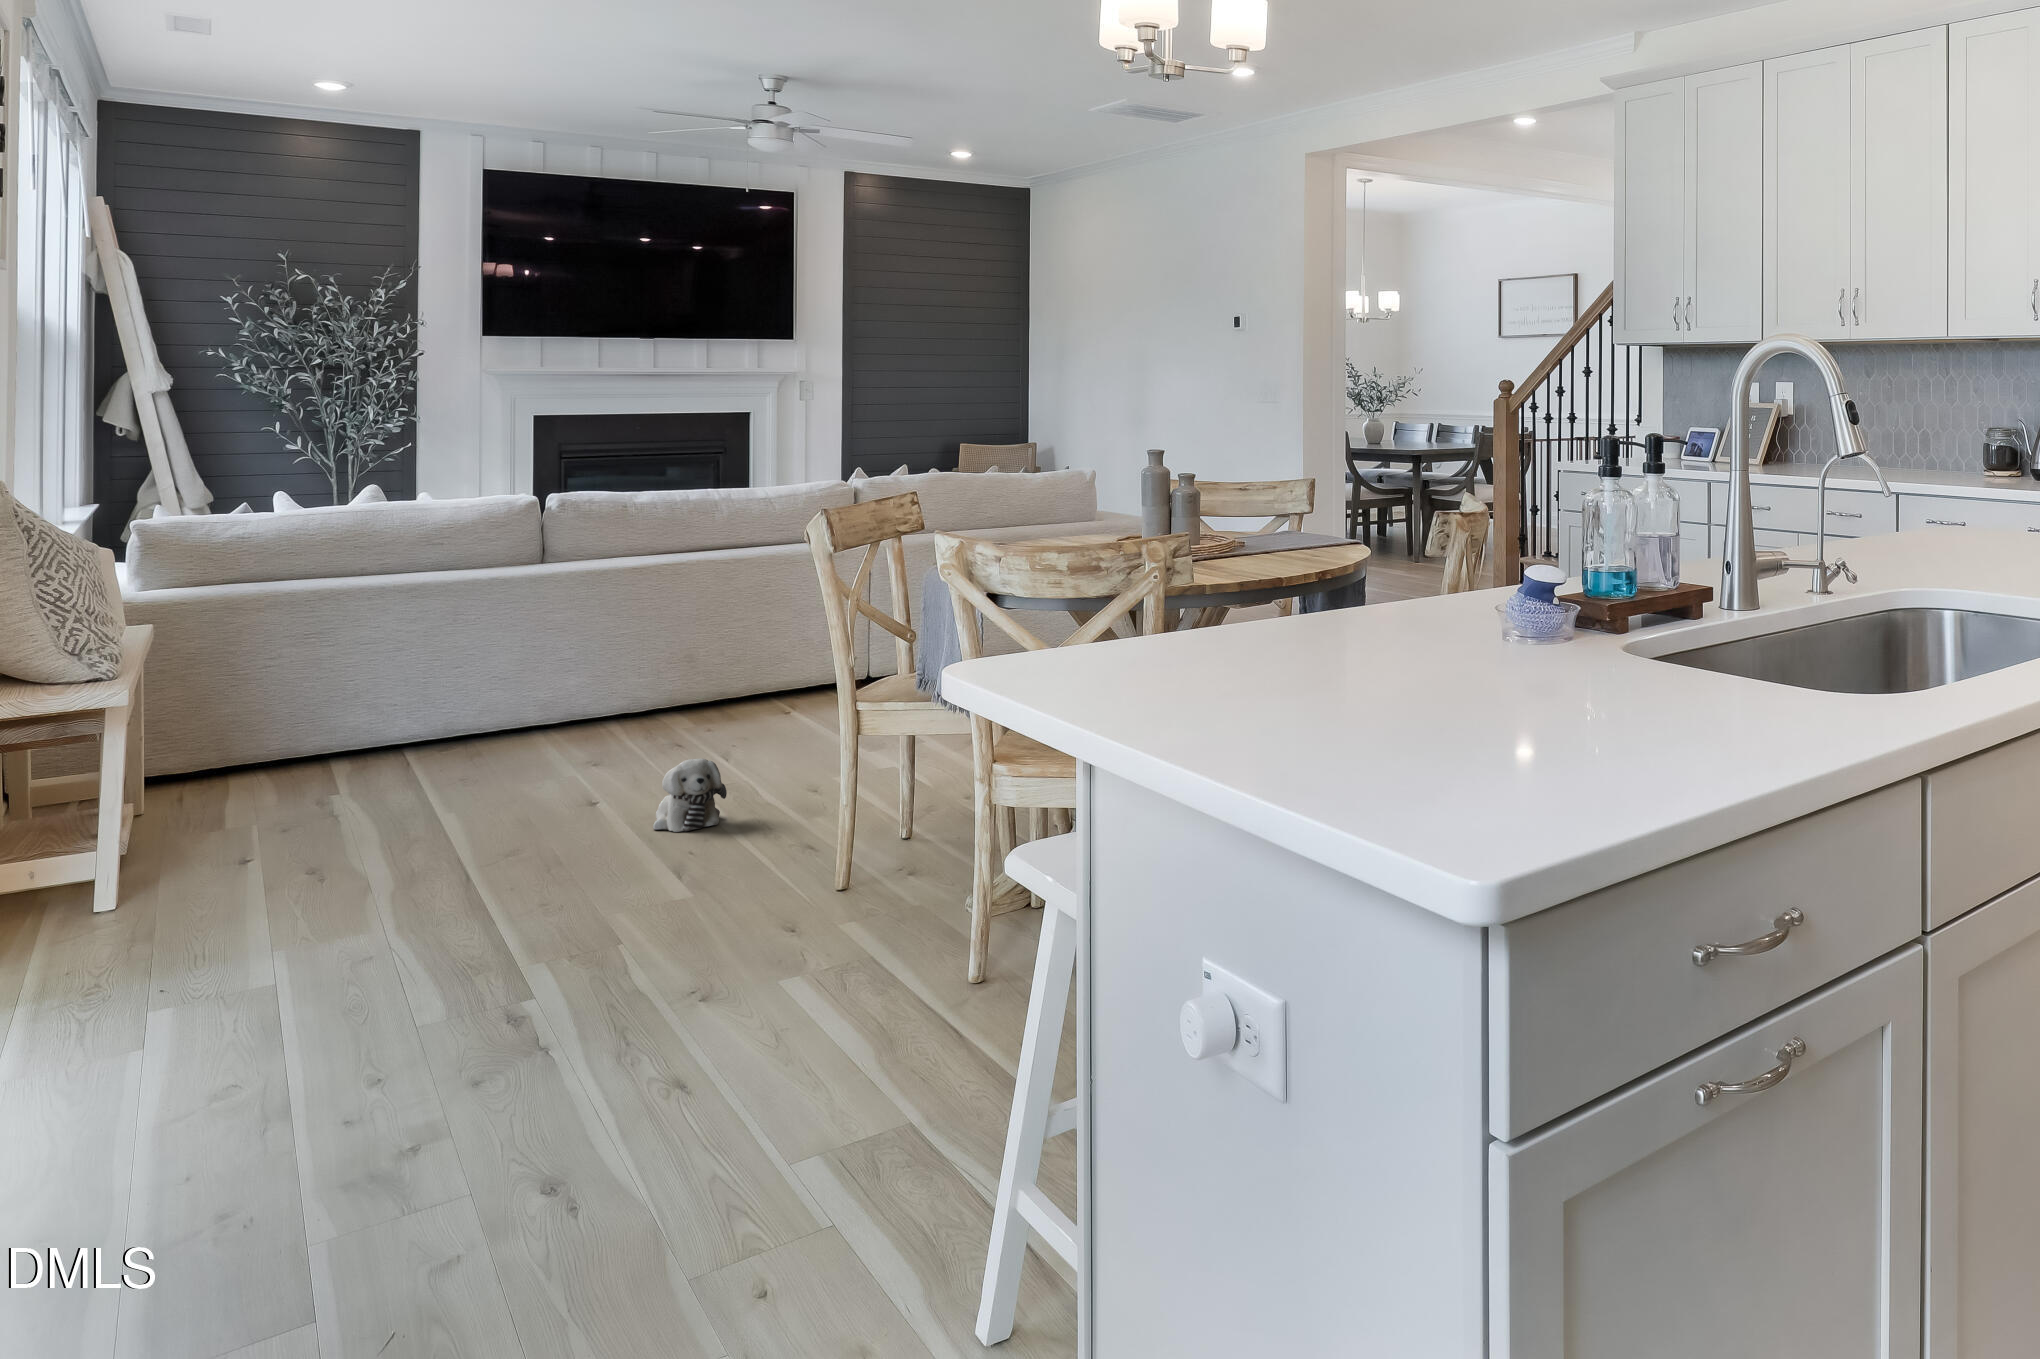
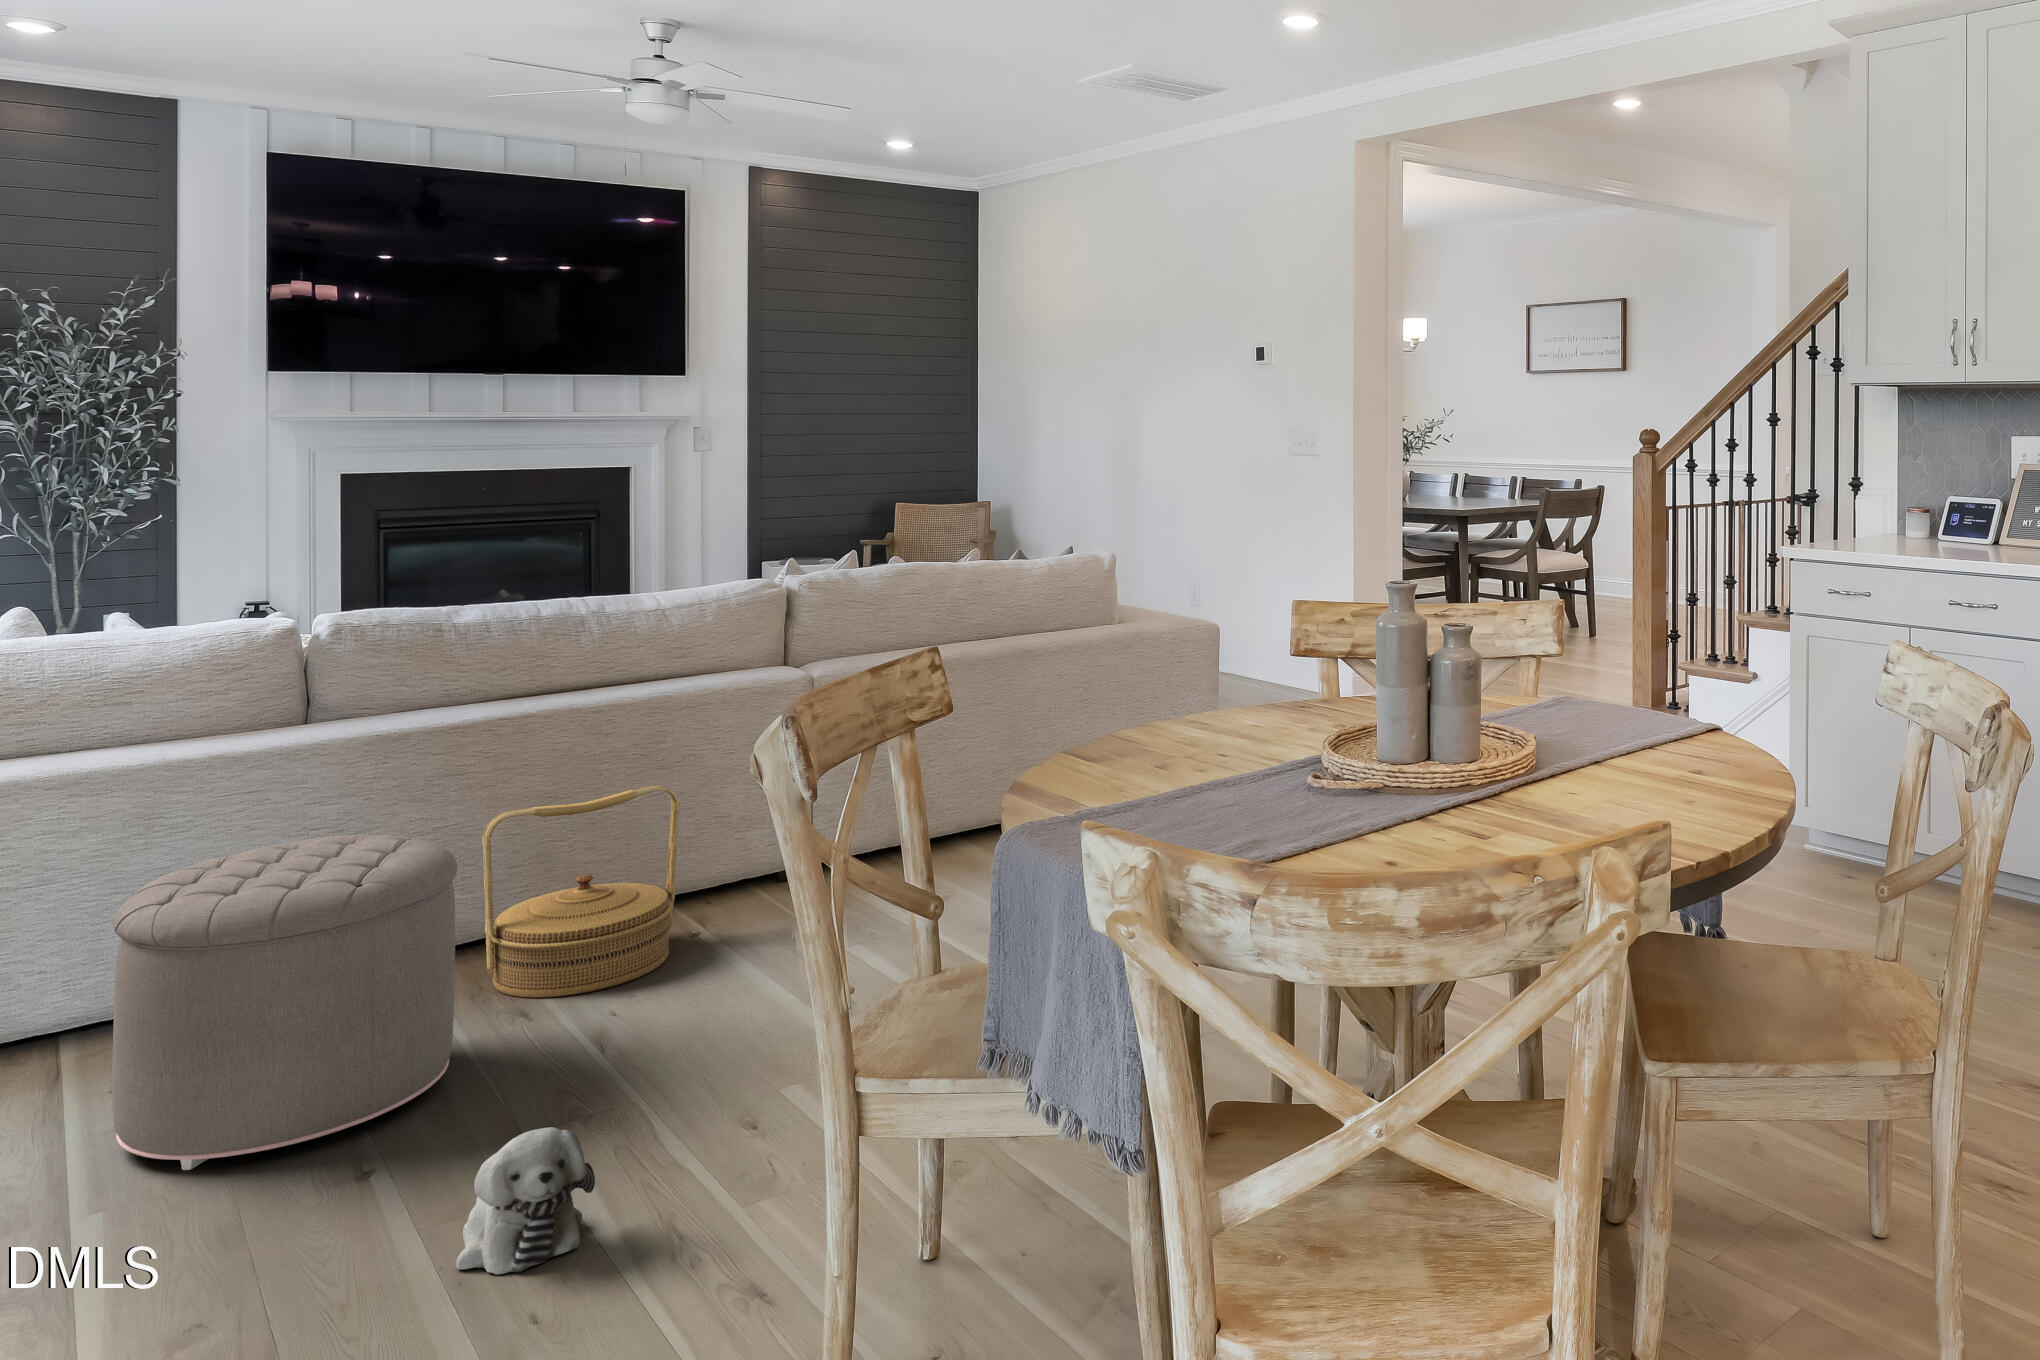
woven basket: none [656,609,779,735] -> present [483,785,679,998]
ottoman: none [456,620,644,794] -> present [112,835,458,1170]

